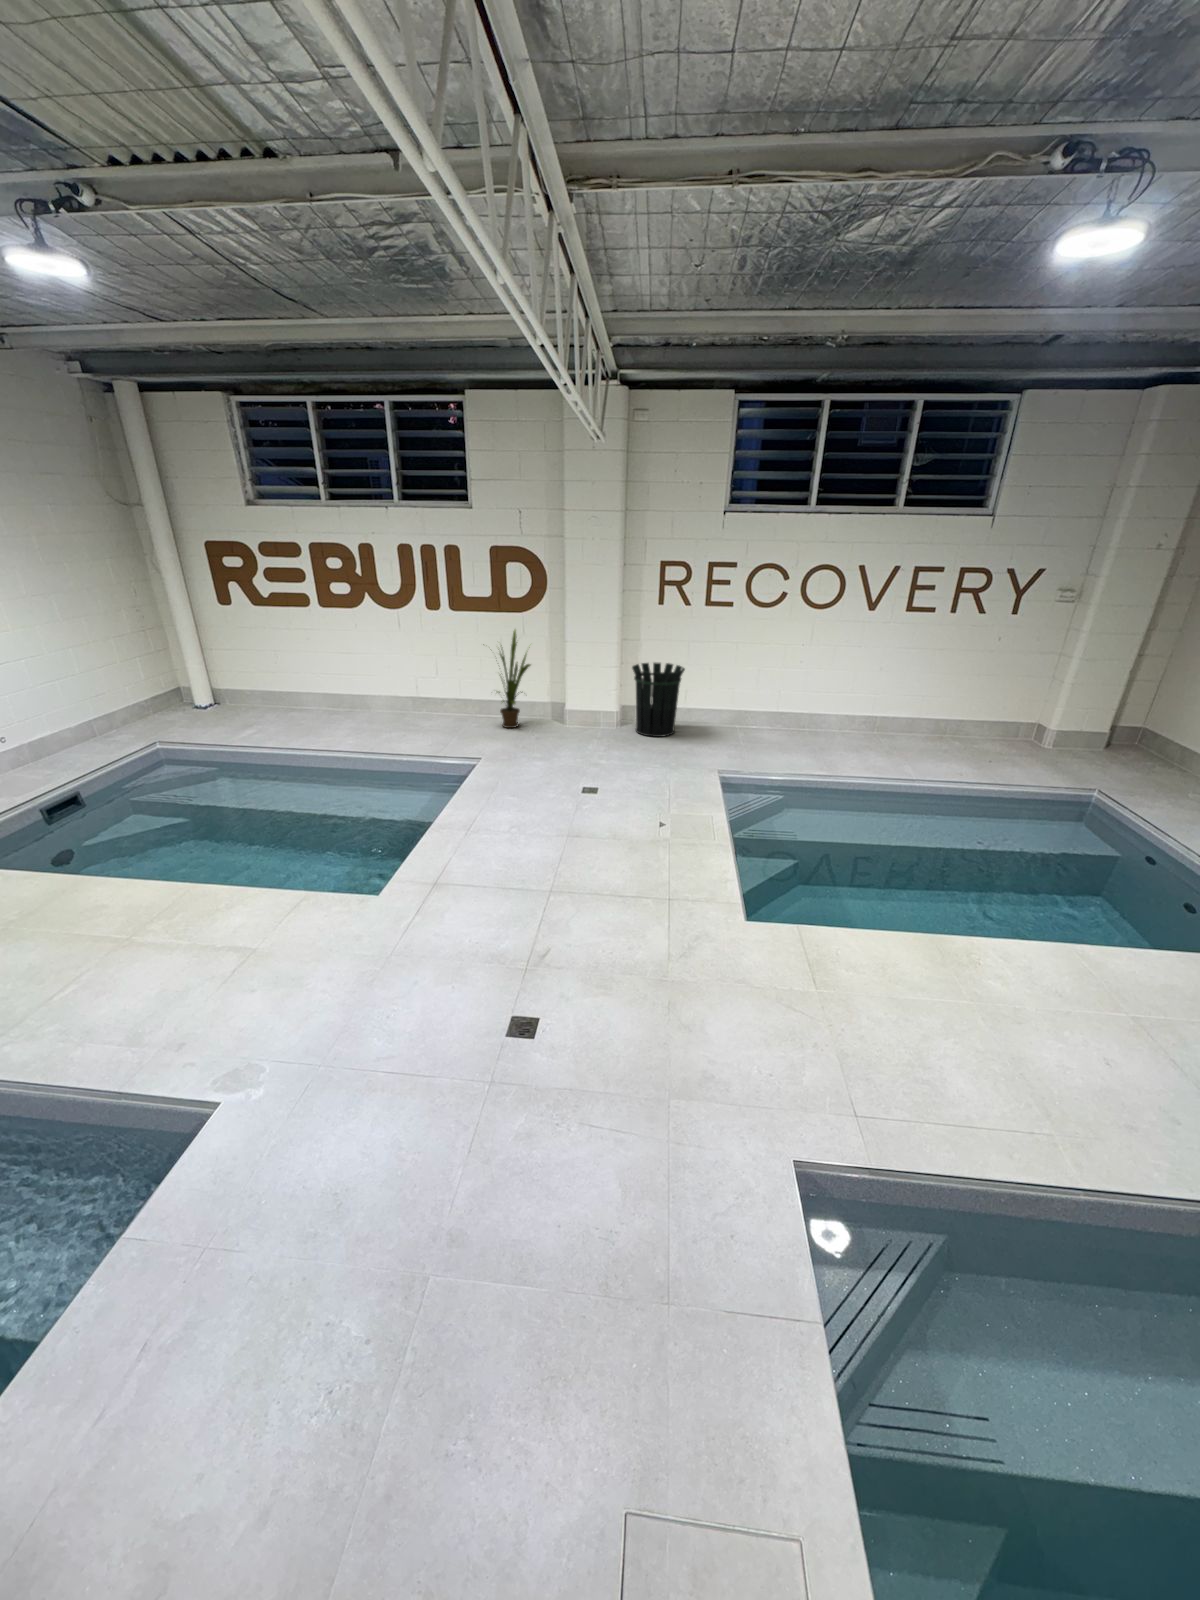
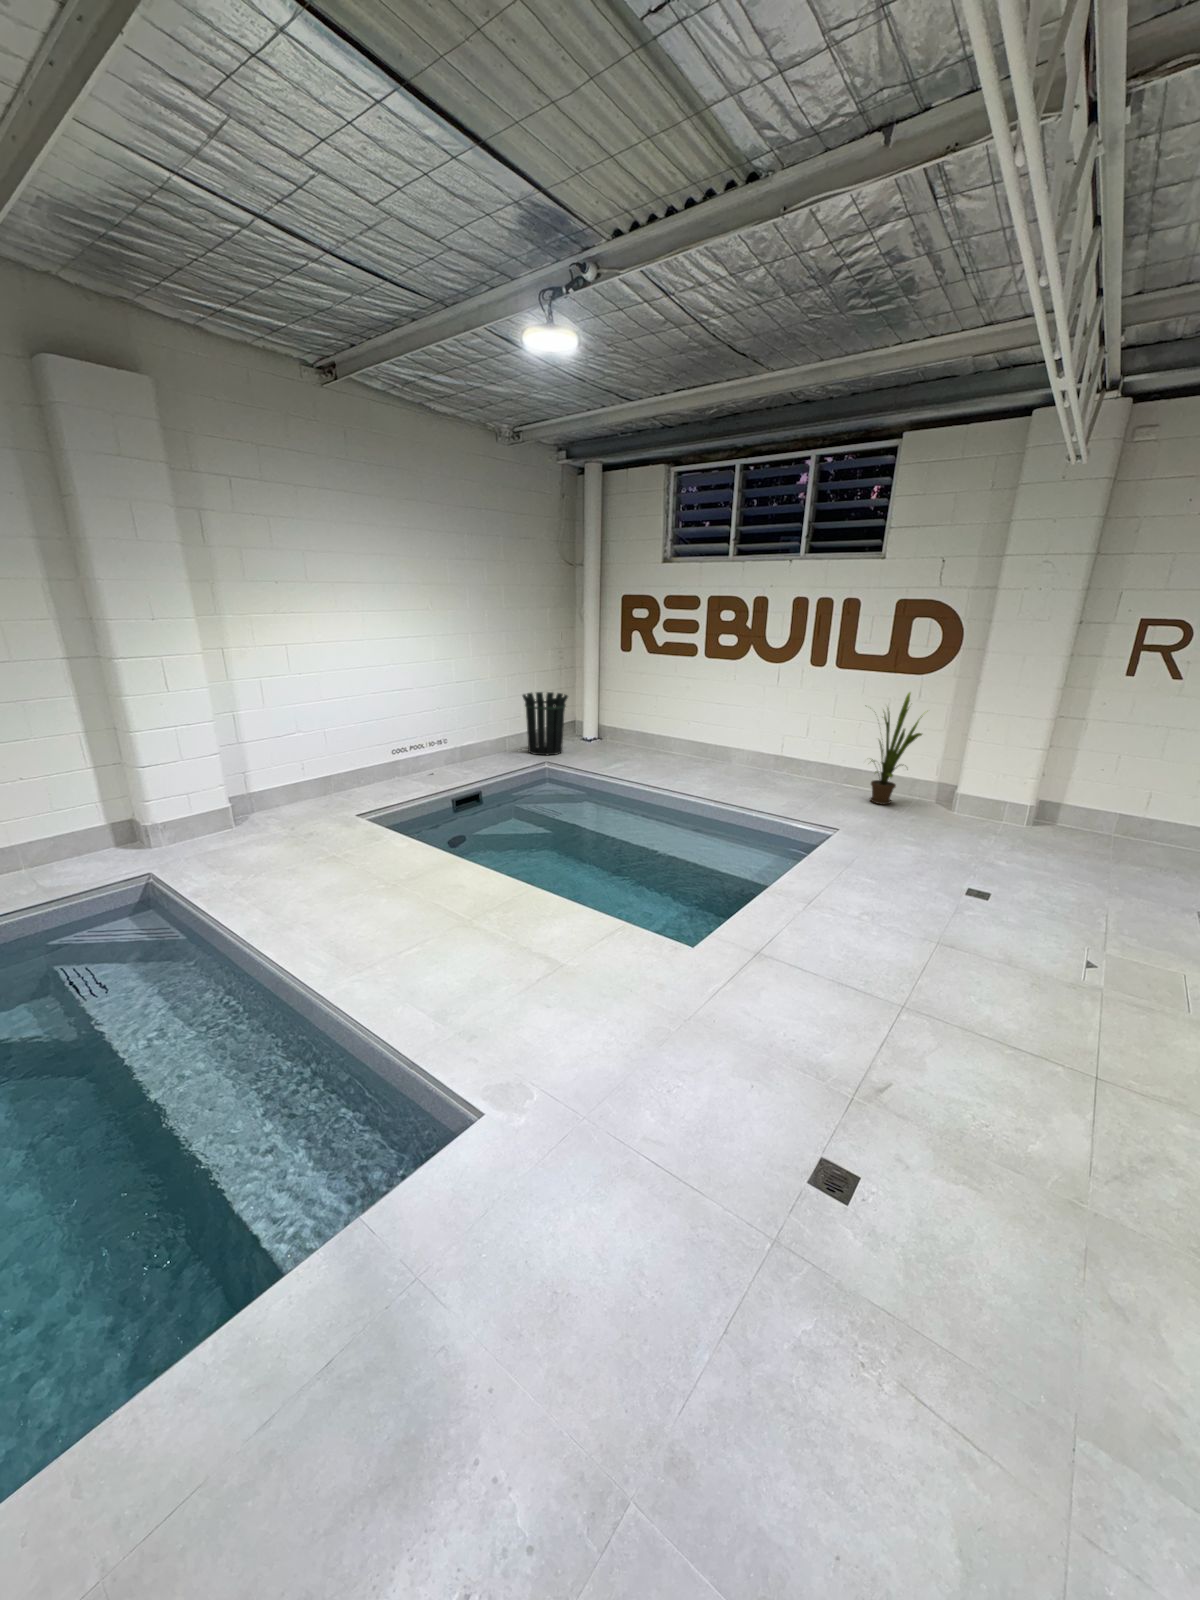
waste bin: present [632,663,685,737] -> present [523,692,568,755]

